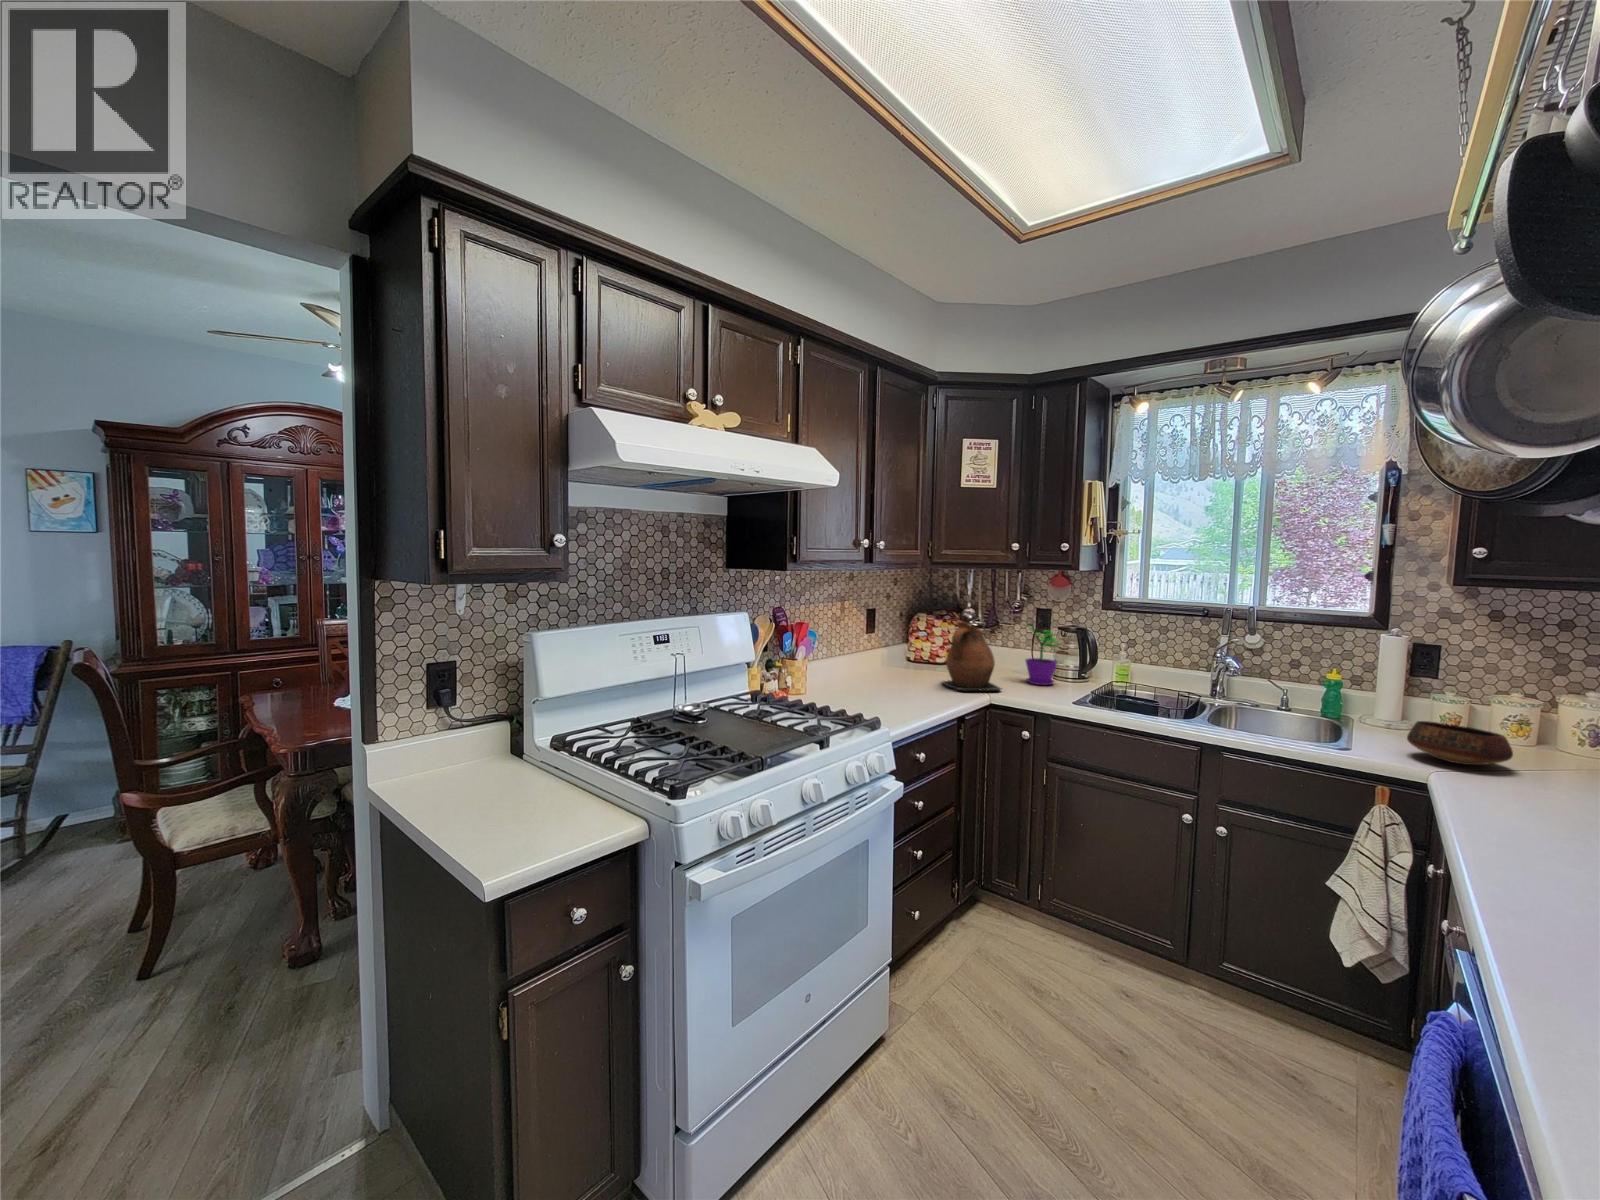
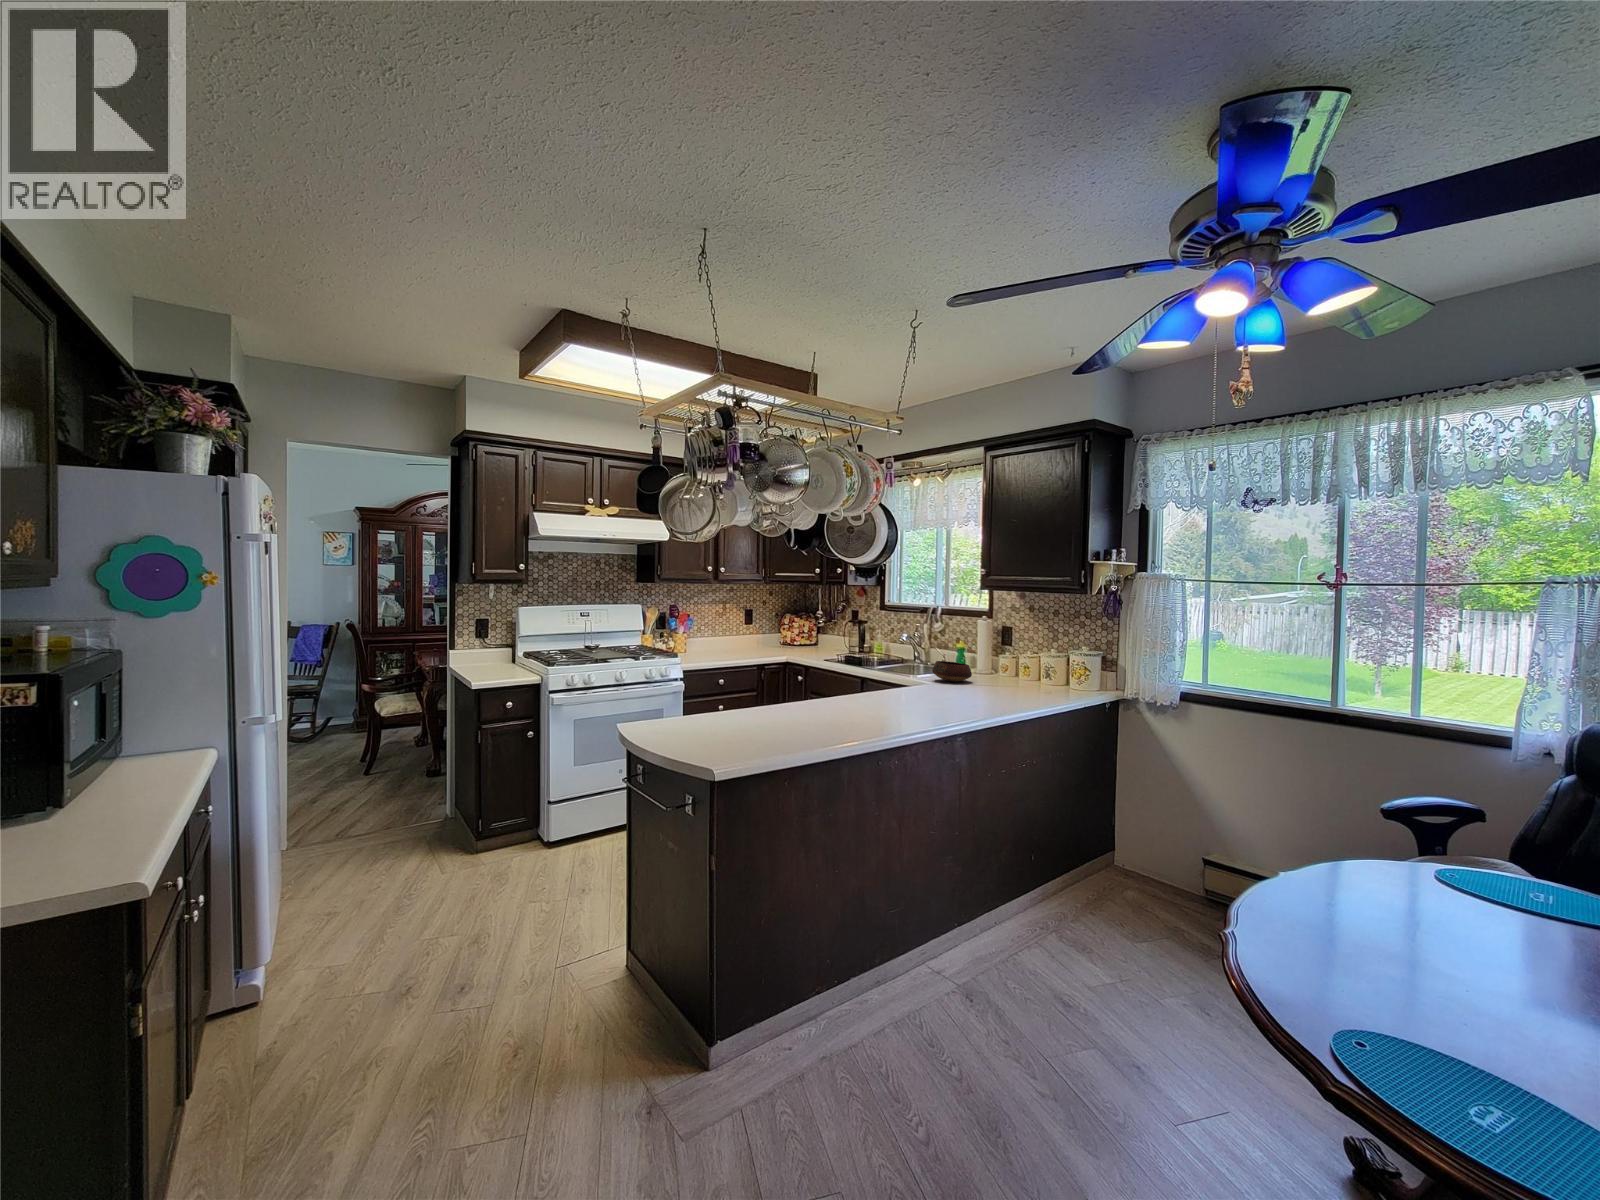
ceramic pitcher: present [943,622,1001,690] -> none [768,615,801,656]
flower pot: present [1026,624,1057,685] -> none [824,612,844,655]

